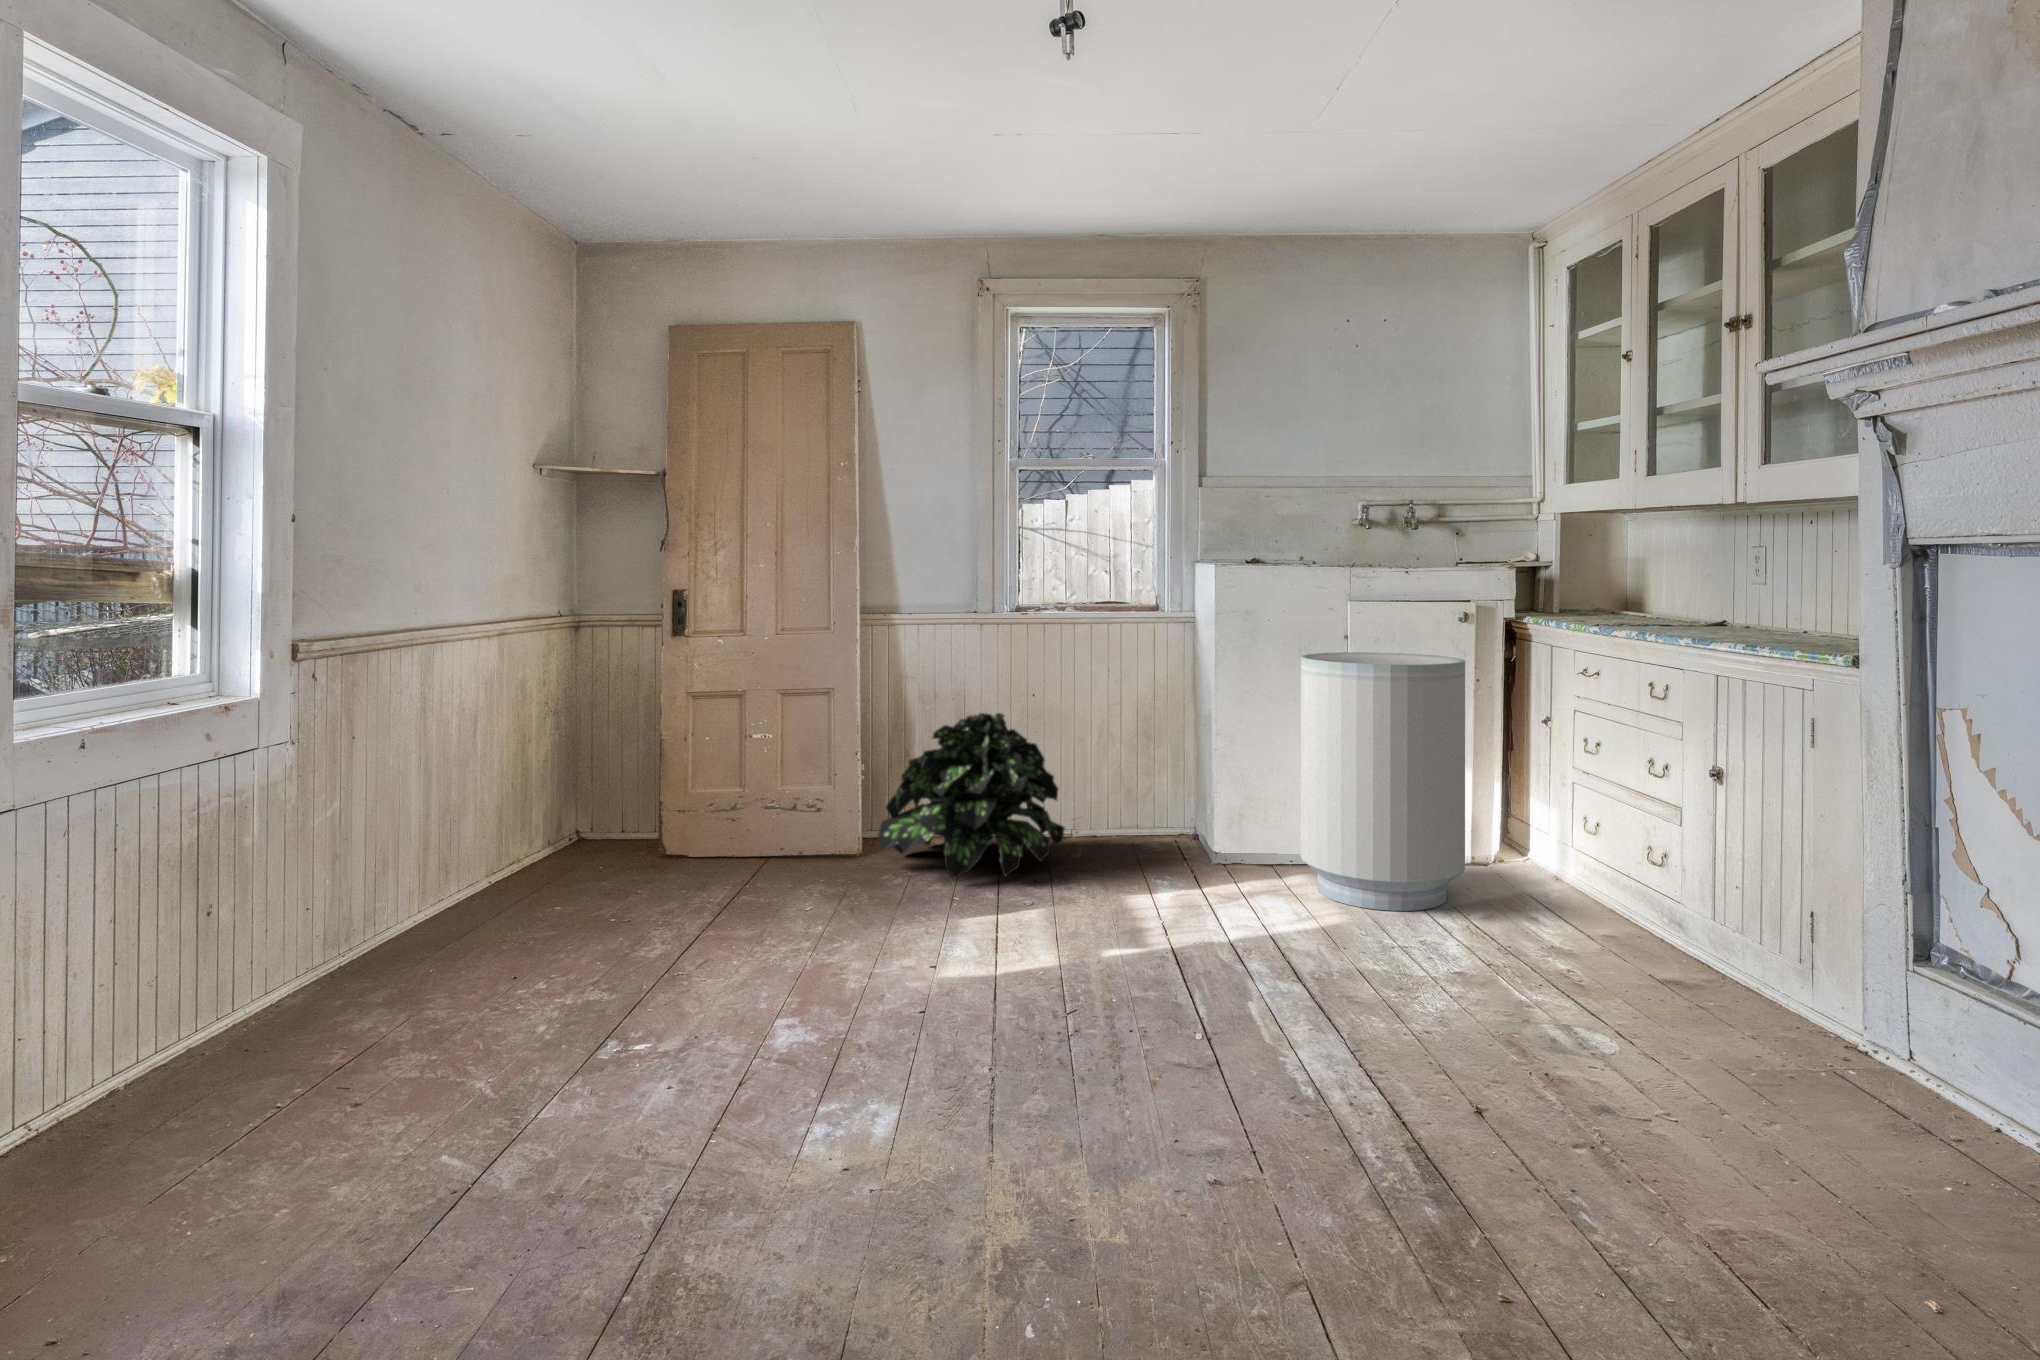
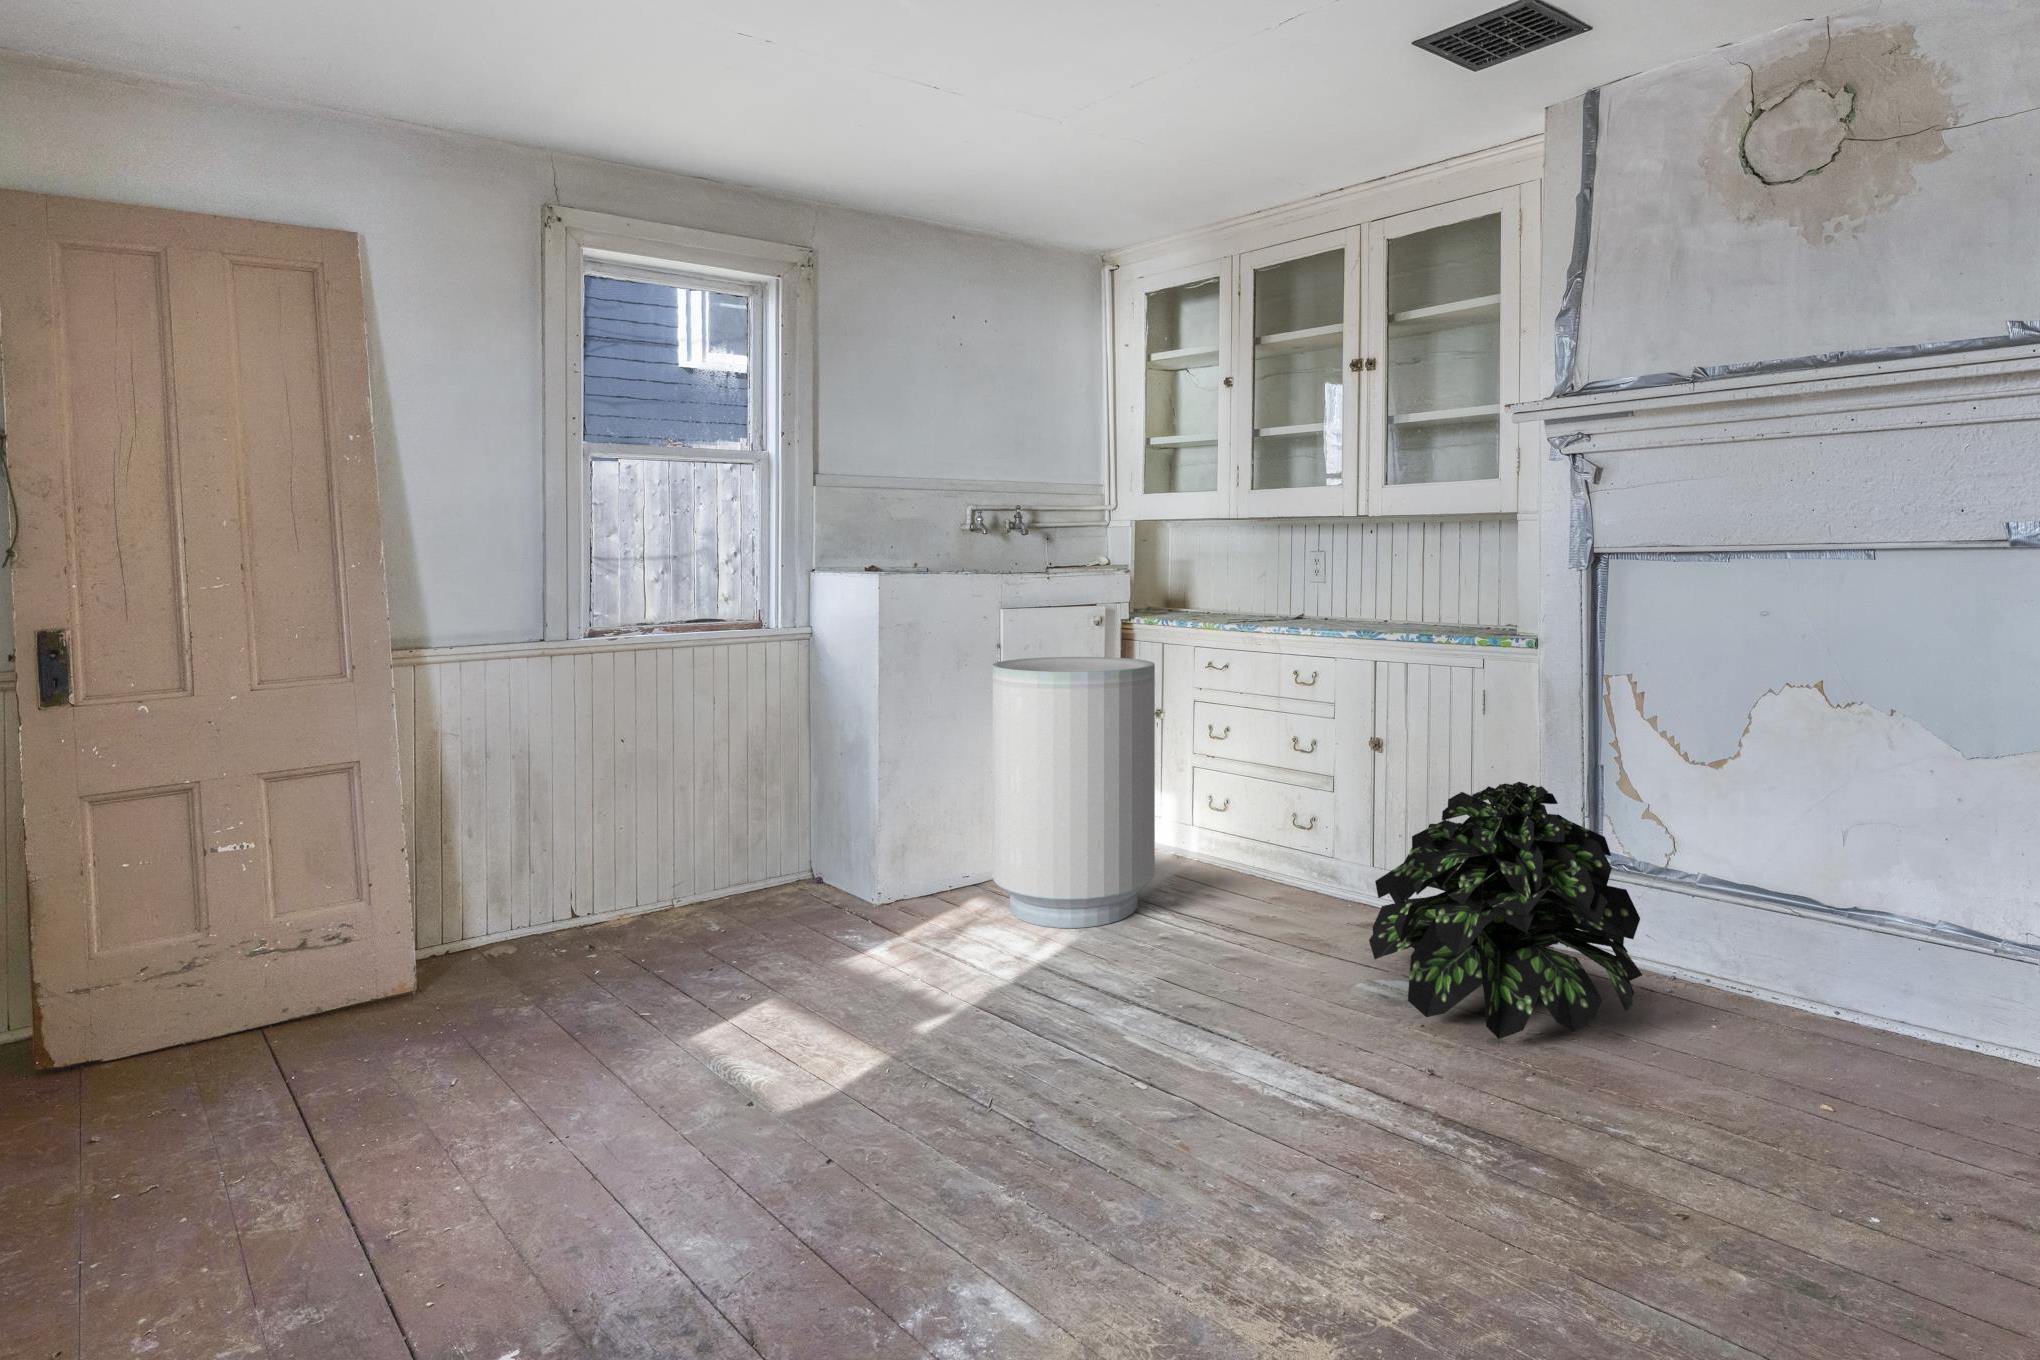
potted plant: present [877,713,1065,878] -> present [1369,782,1642,1039]

